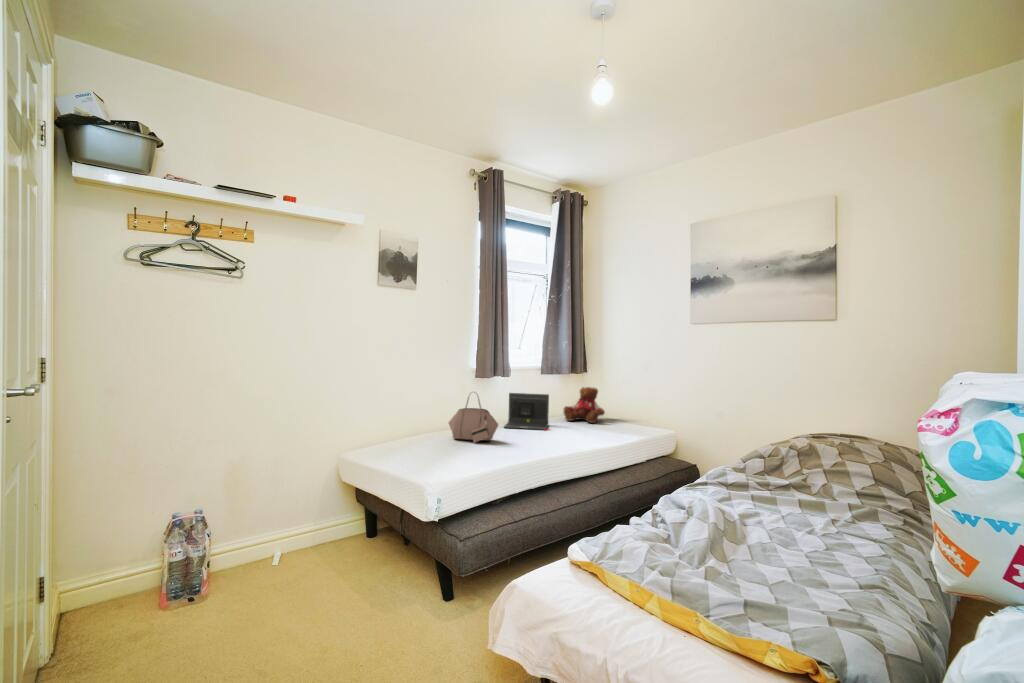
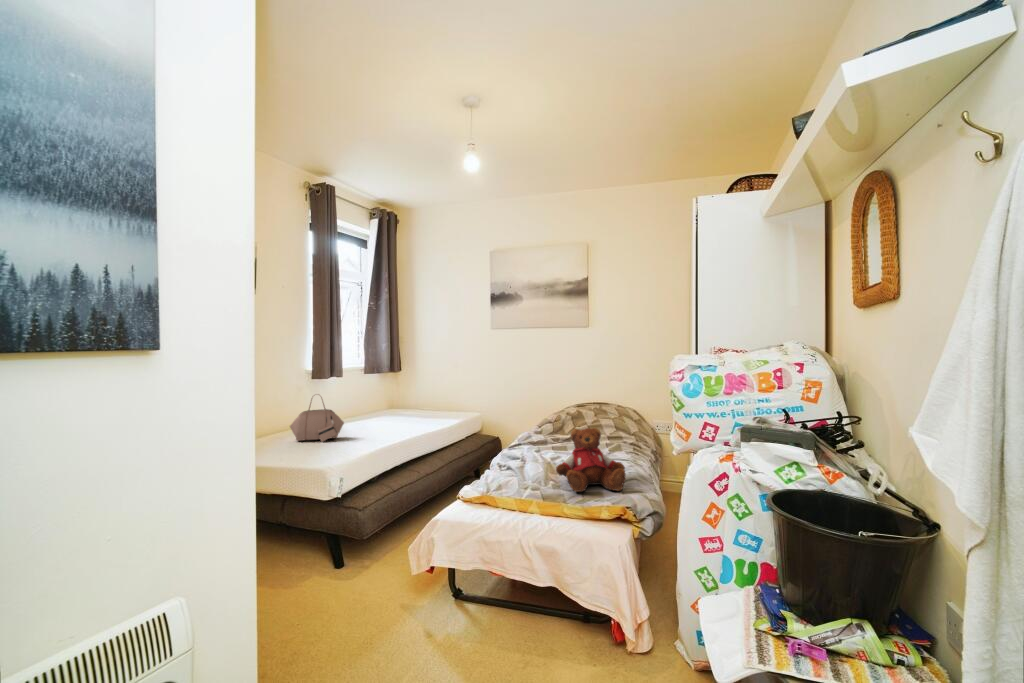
teddy bear: present [563,387,605,423] -> present [556,428,626,492]
laptop: present [504,393,549,430] -> none [339,392,384,426]

